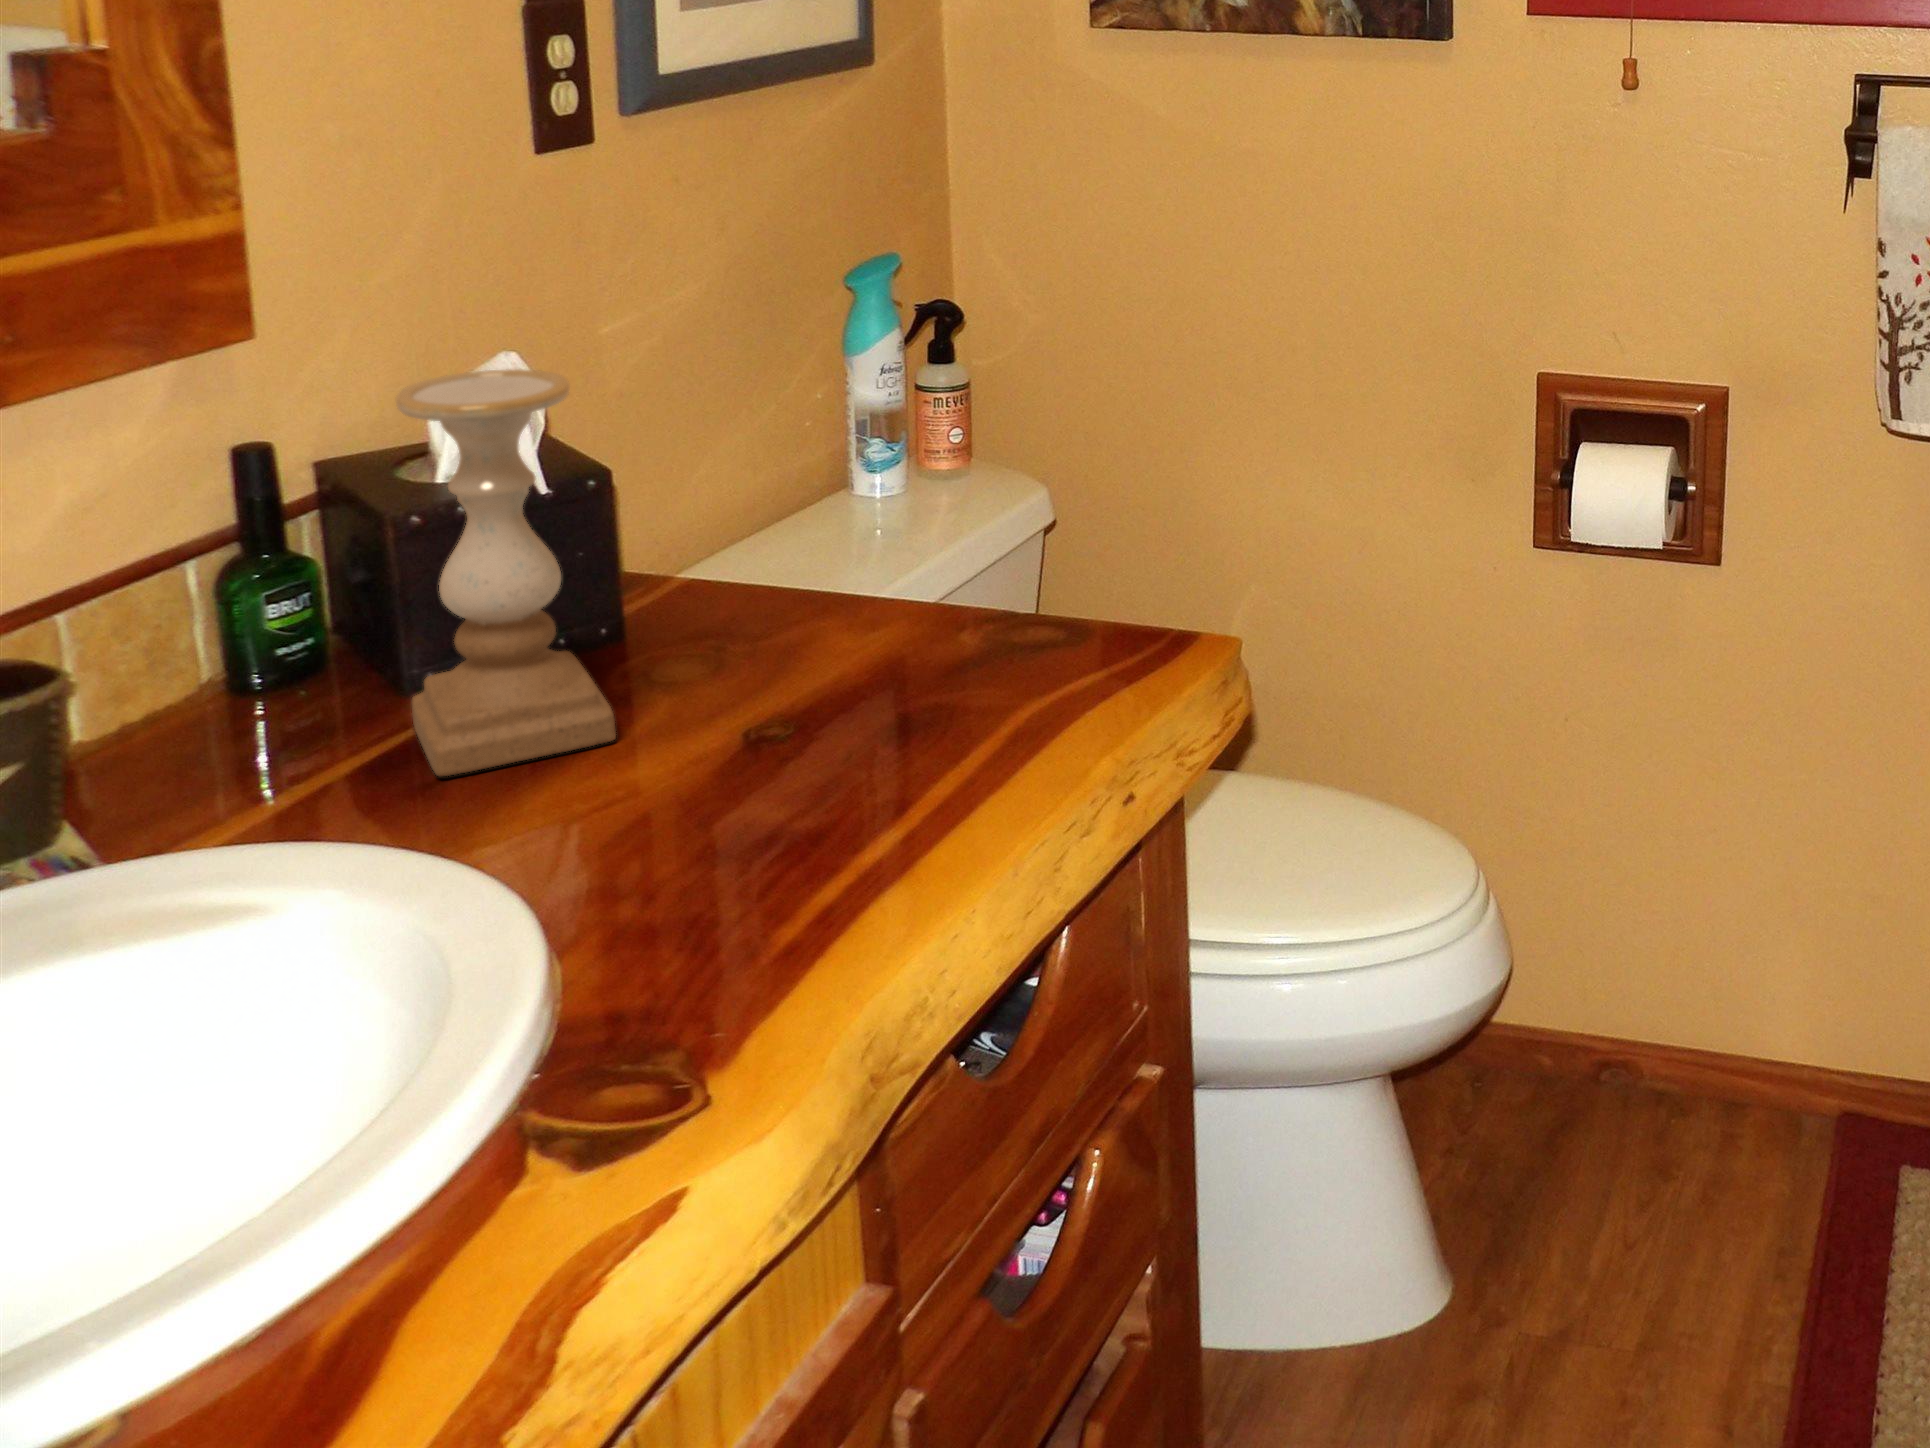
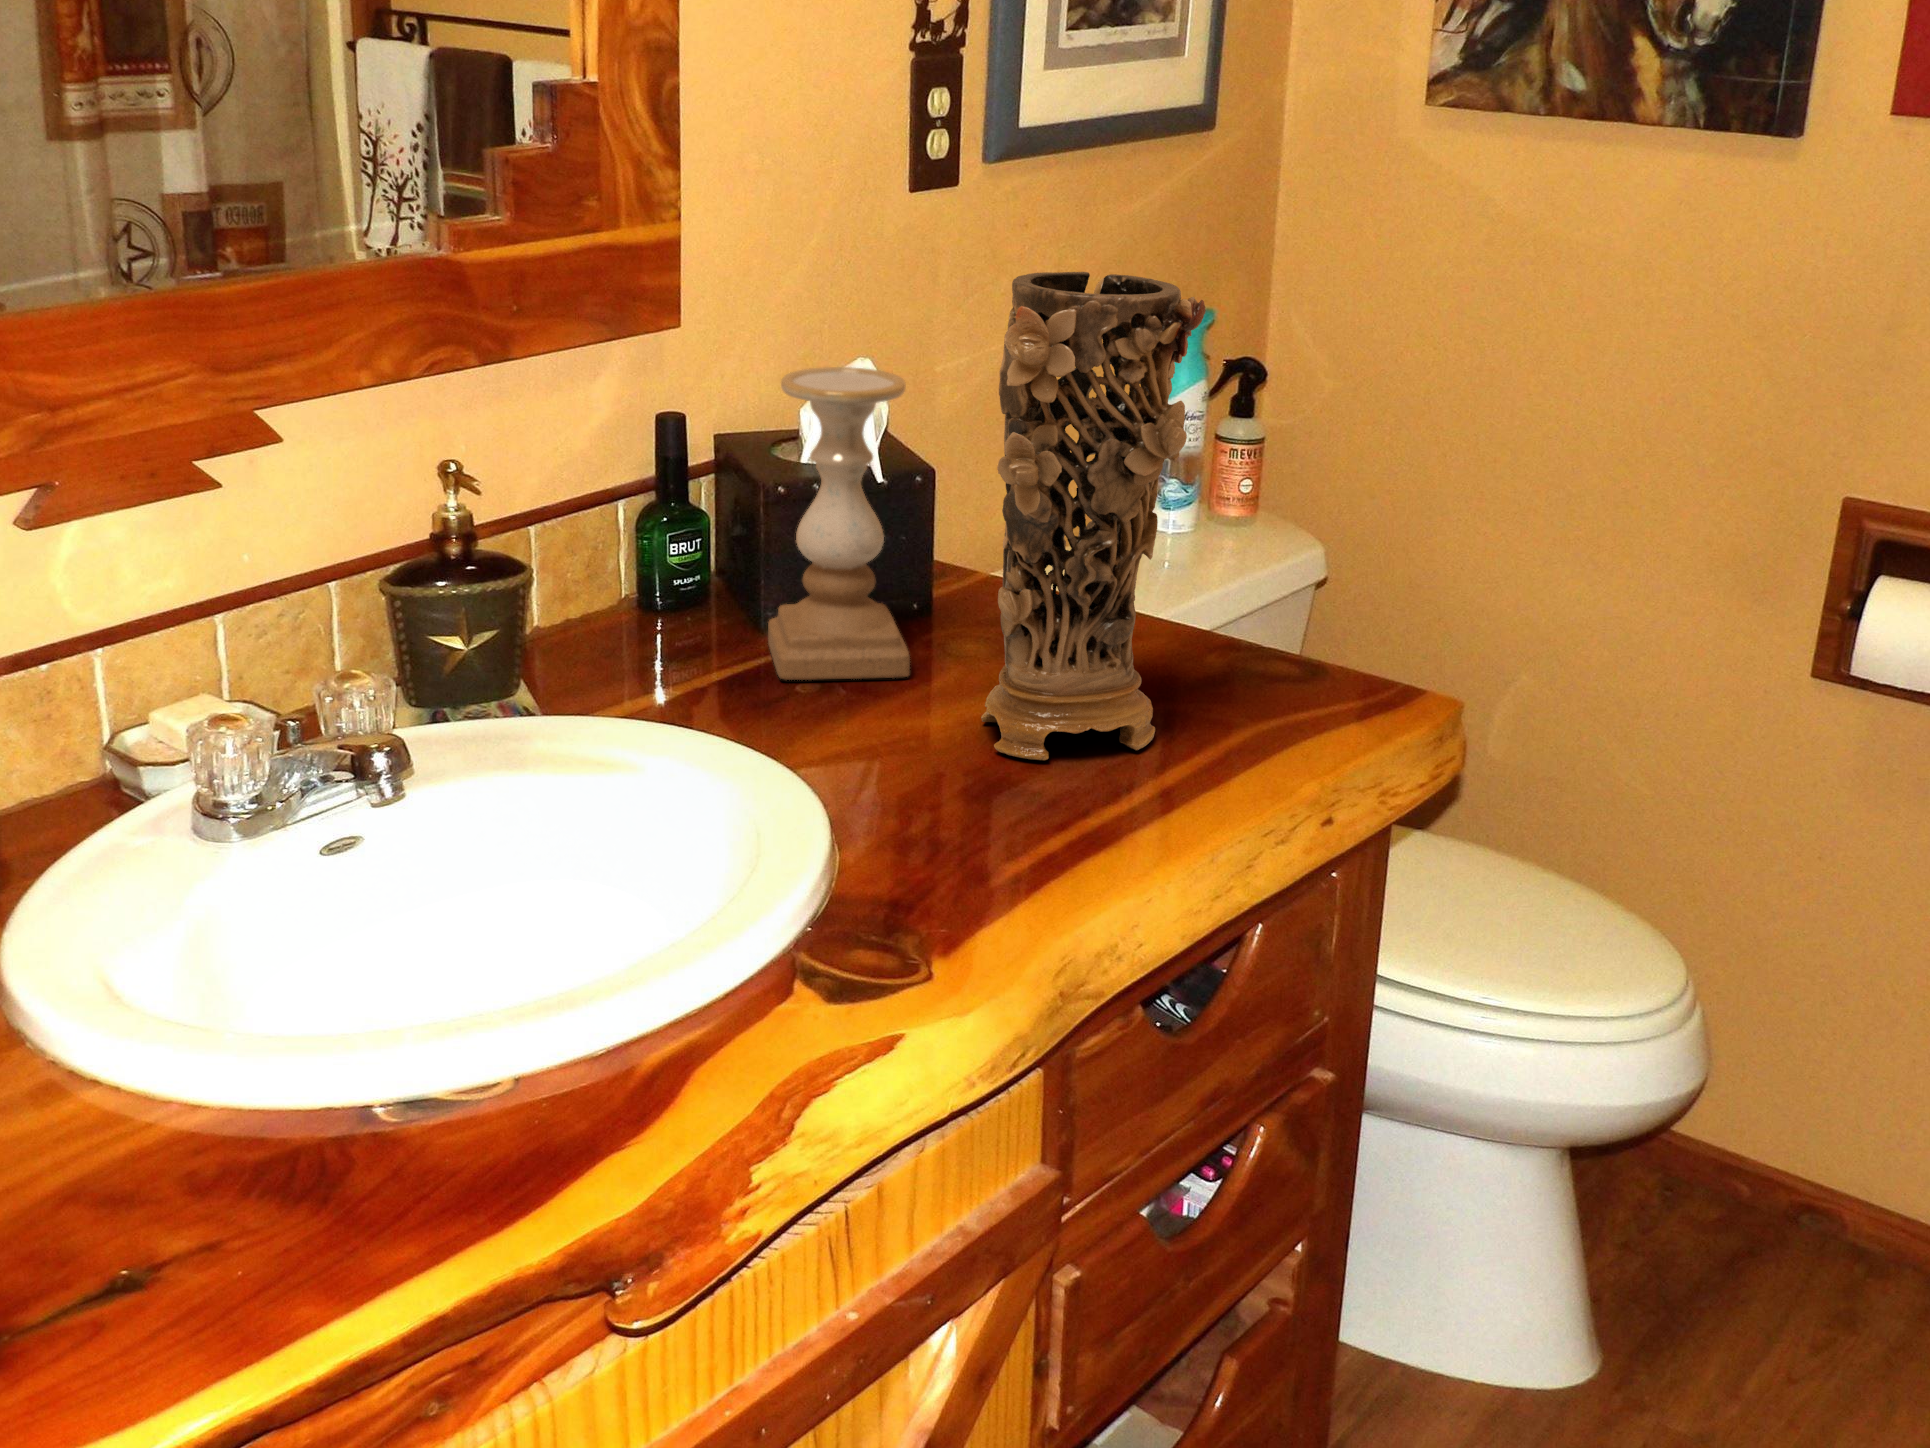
decorative vase: none [702,229,948,826] -> present [981,272,1206,760]

